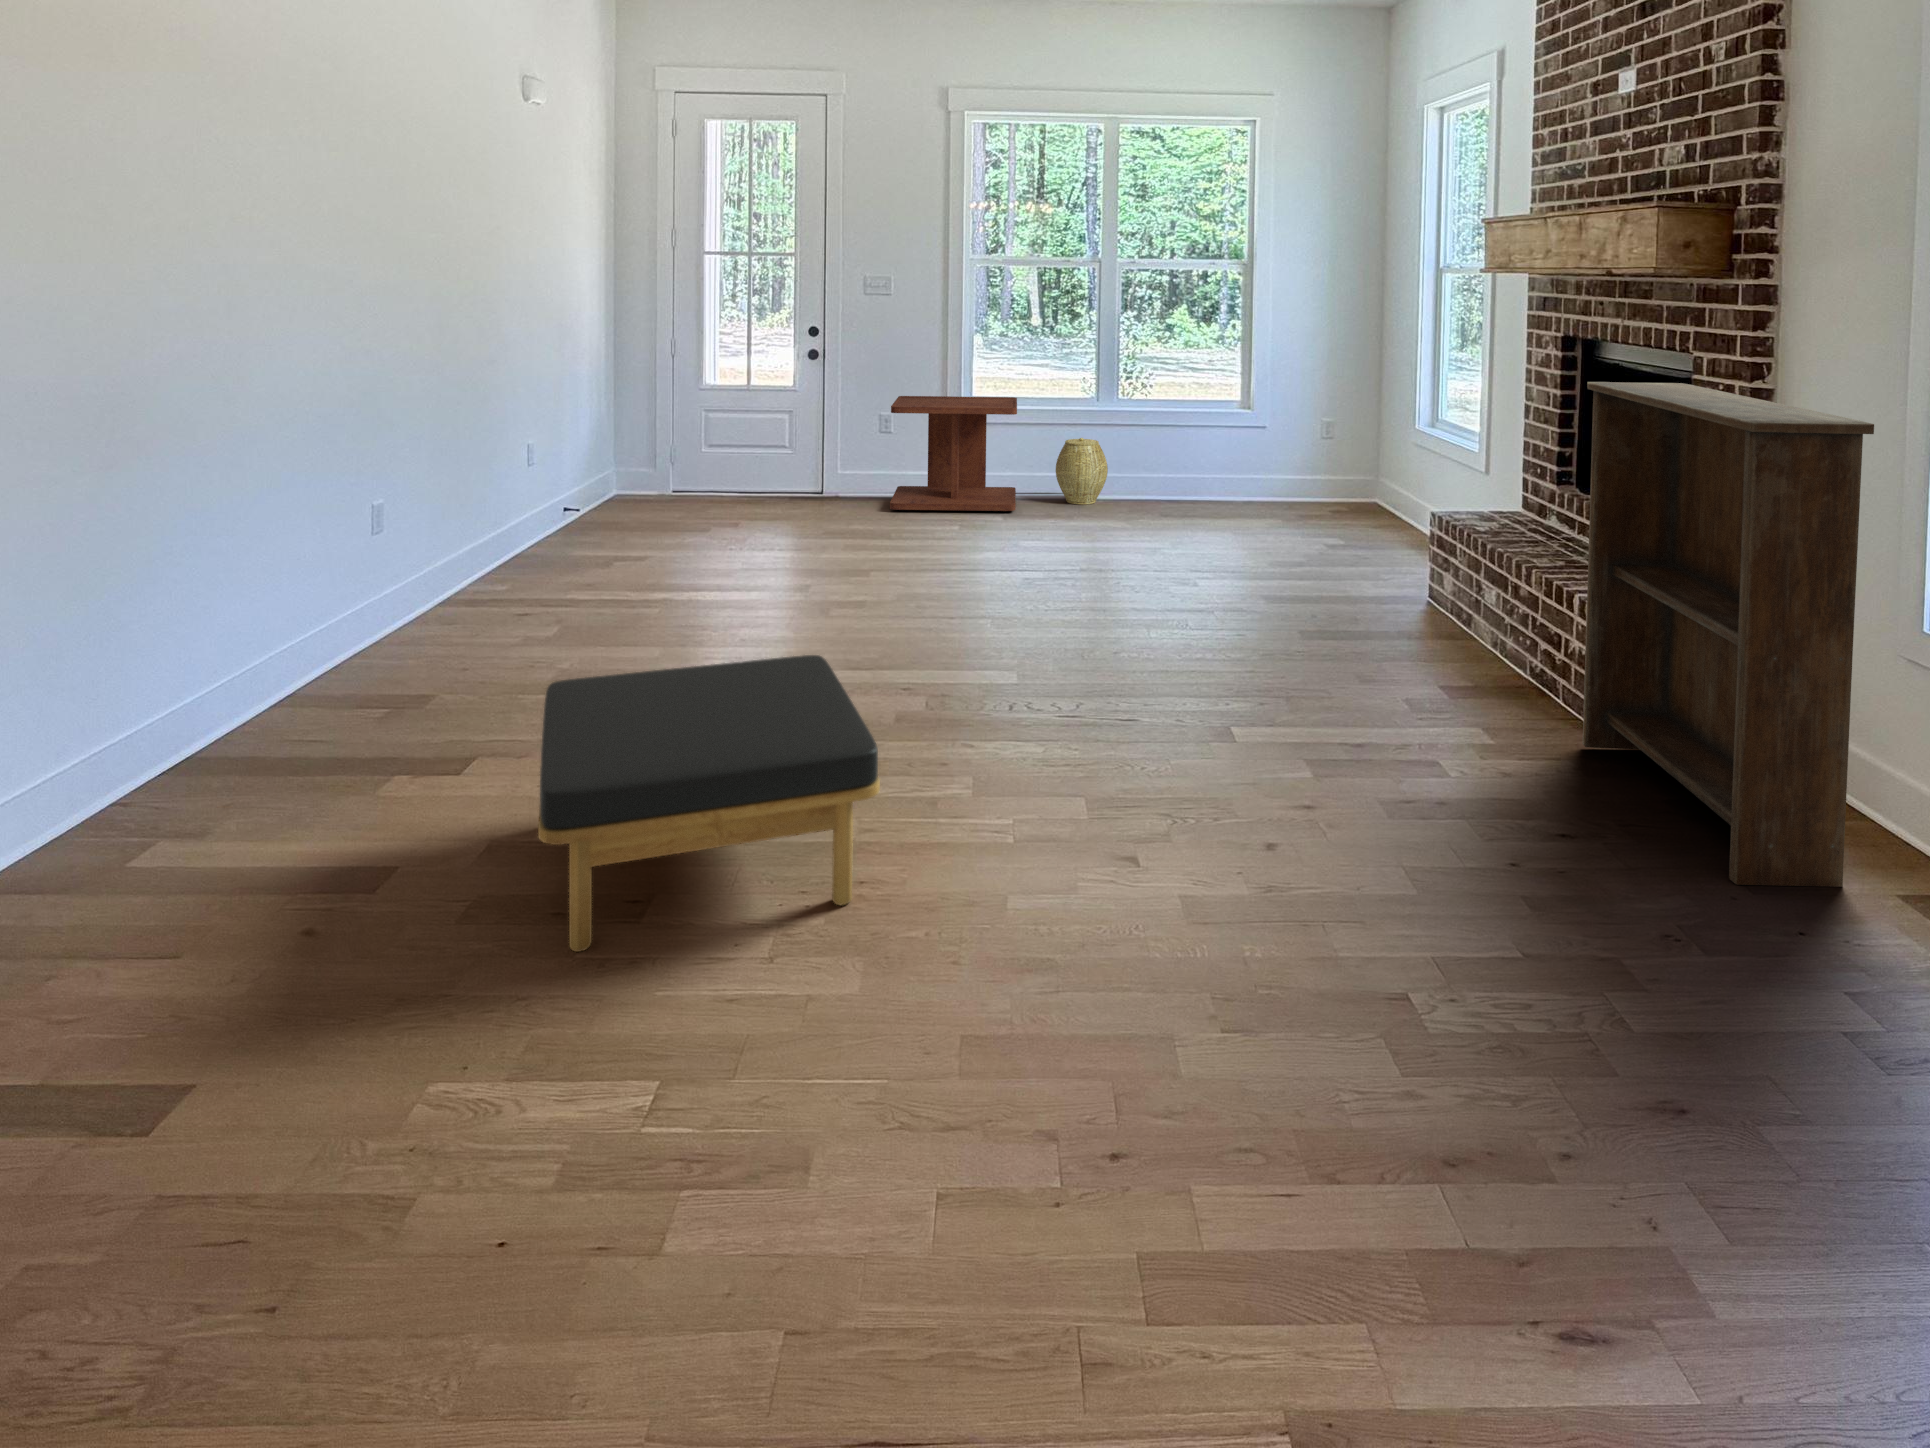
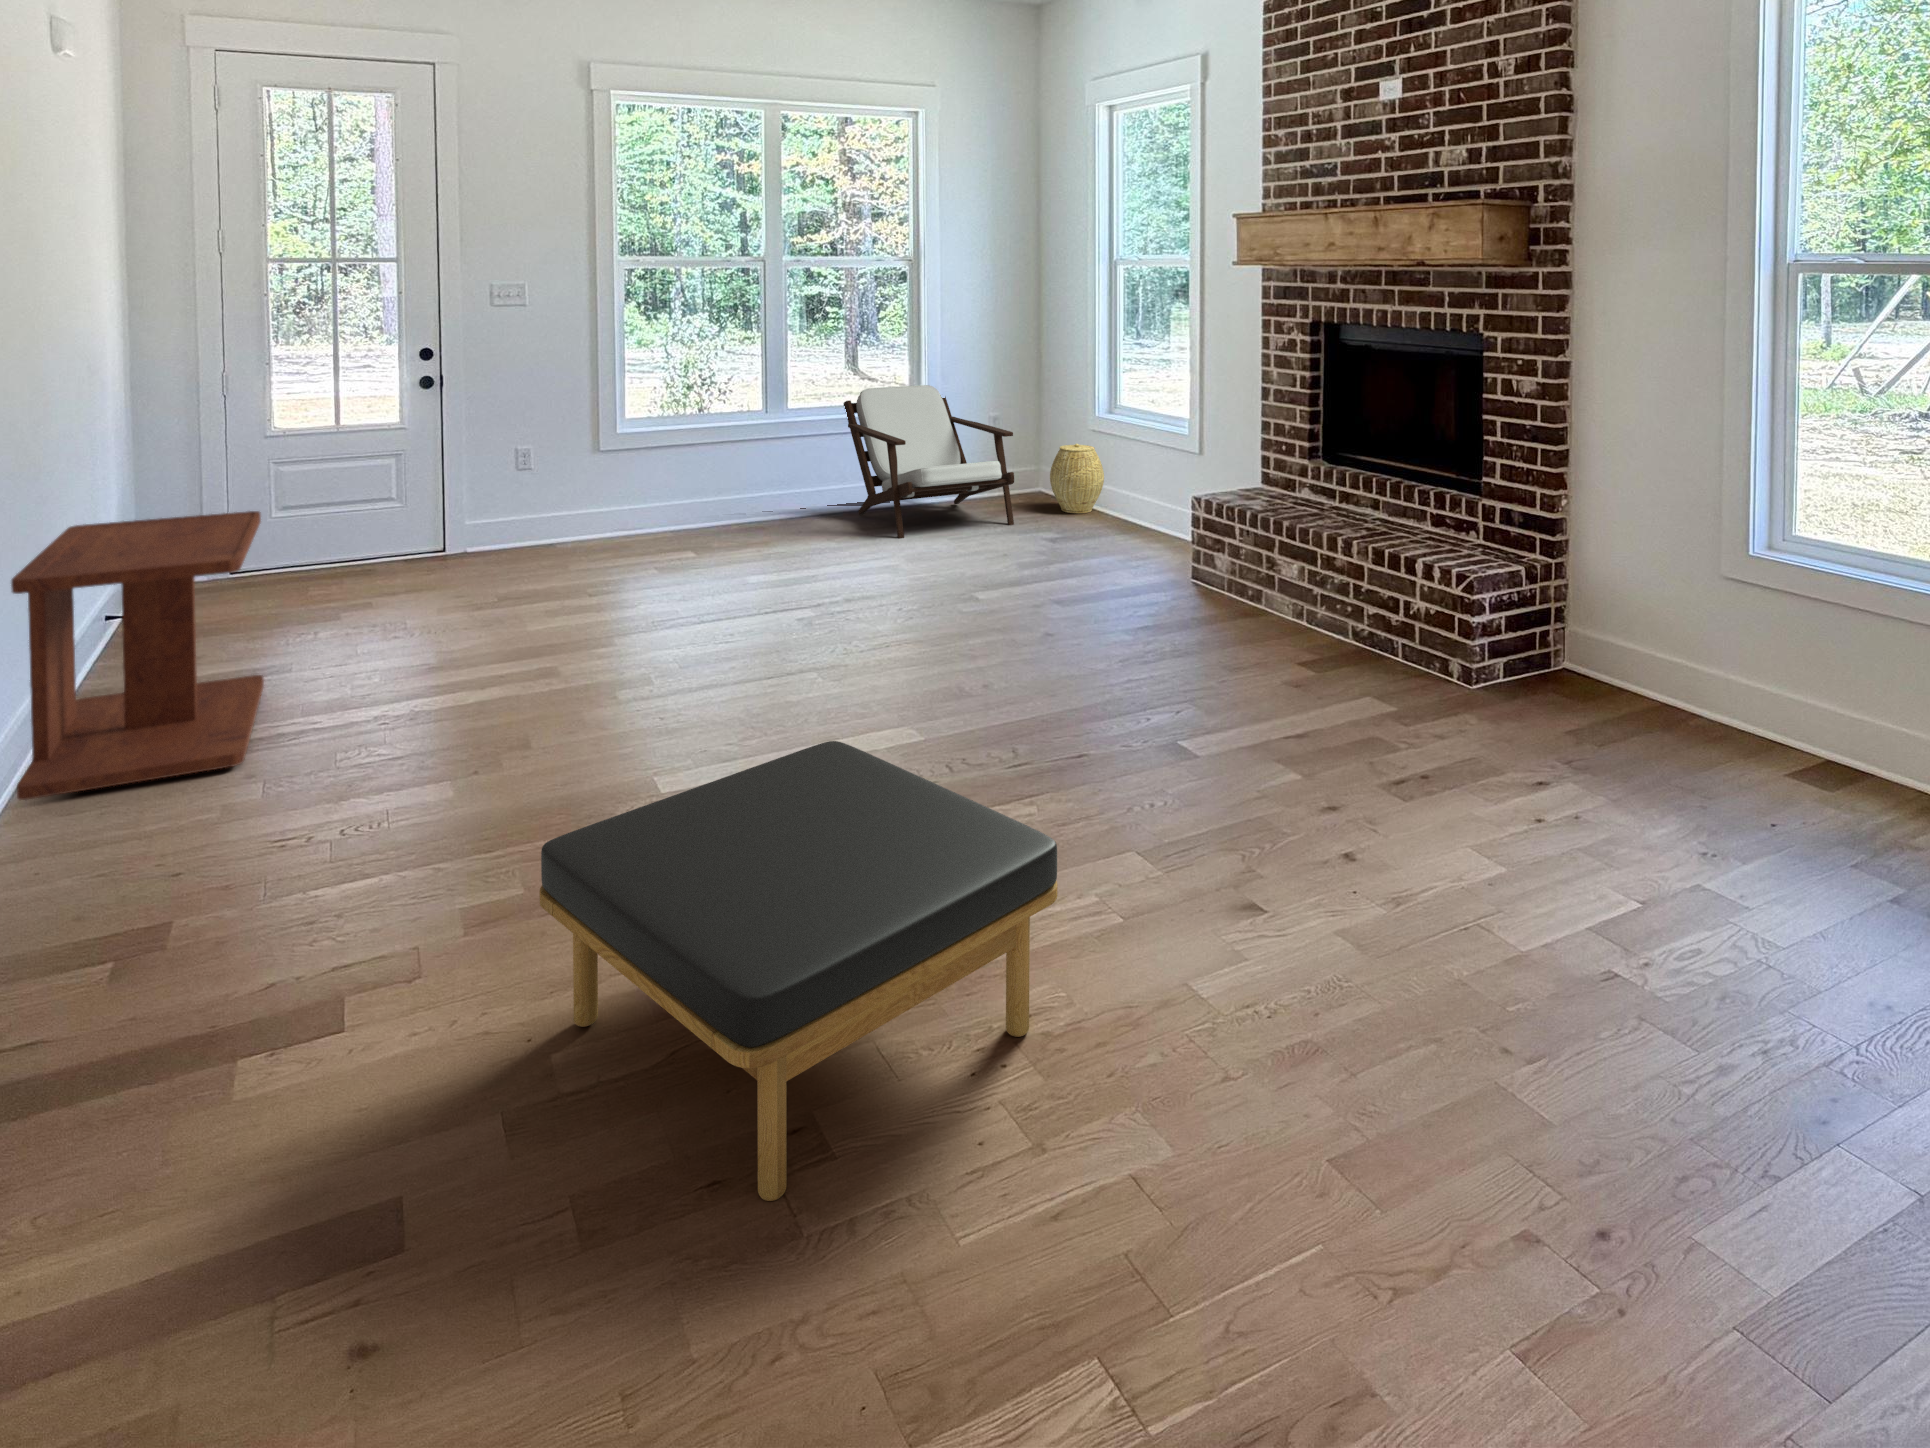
bookshelf: present [1582,382,1874,887] -> none [1462,360,1777,795]
armchair: none [1162,386,1306,530] -> present [844,385,1014,539]
side table: present [890,396,1017,512] -> present [11,511,264,800]
woven basket: present [1056,438,1108,505] -> present [1050,444,1104,513]

